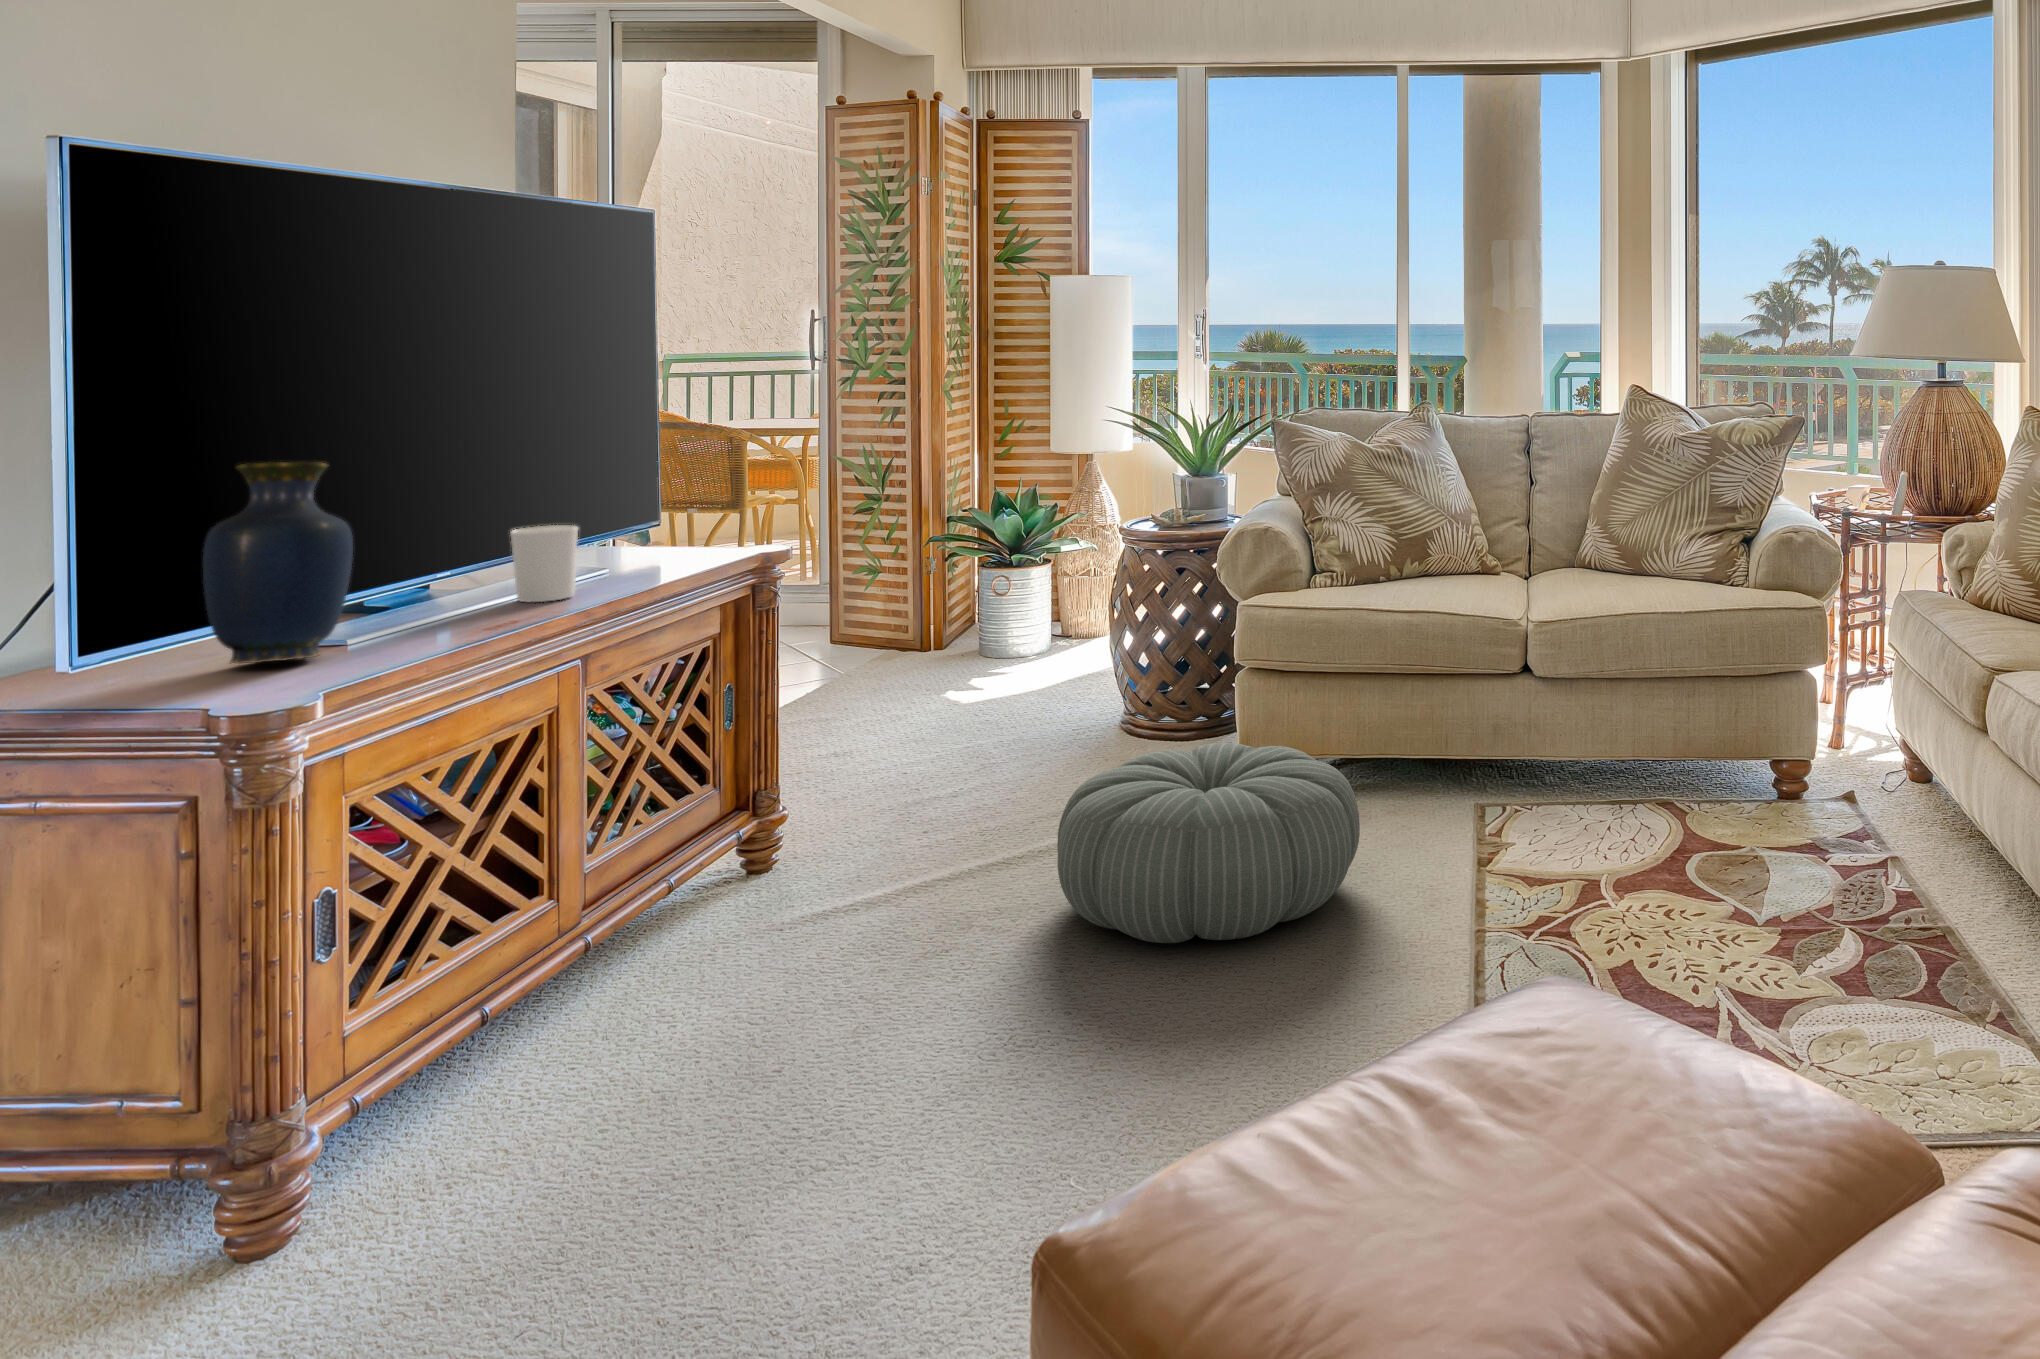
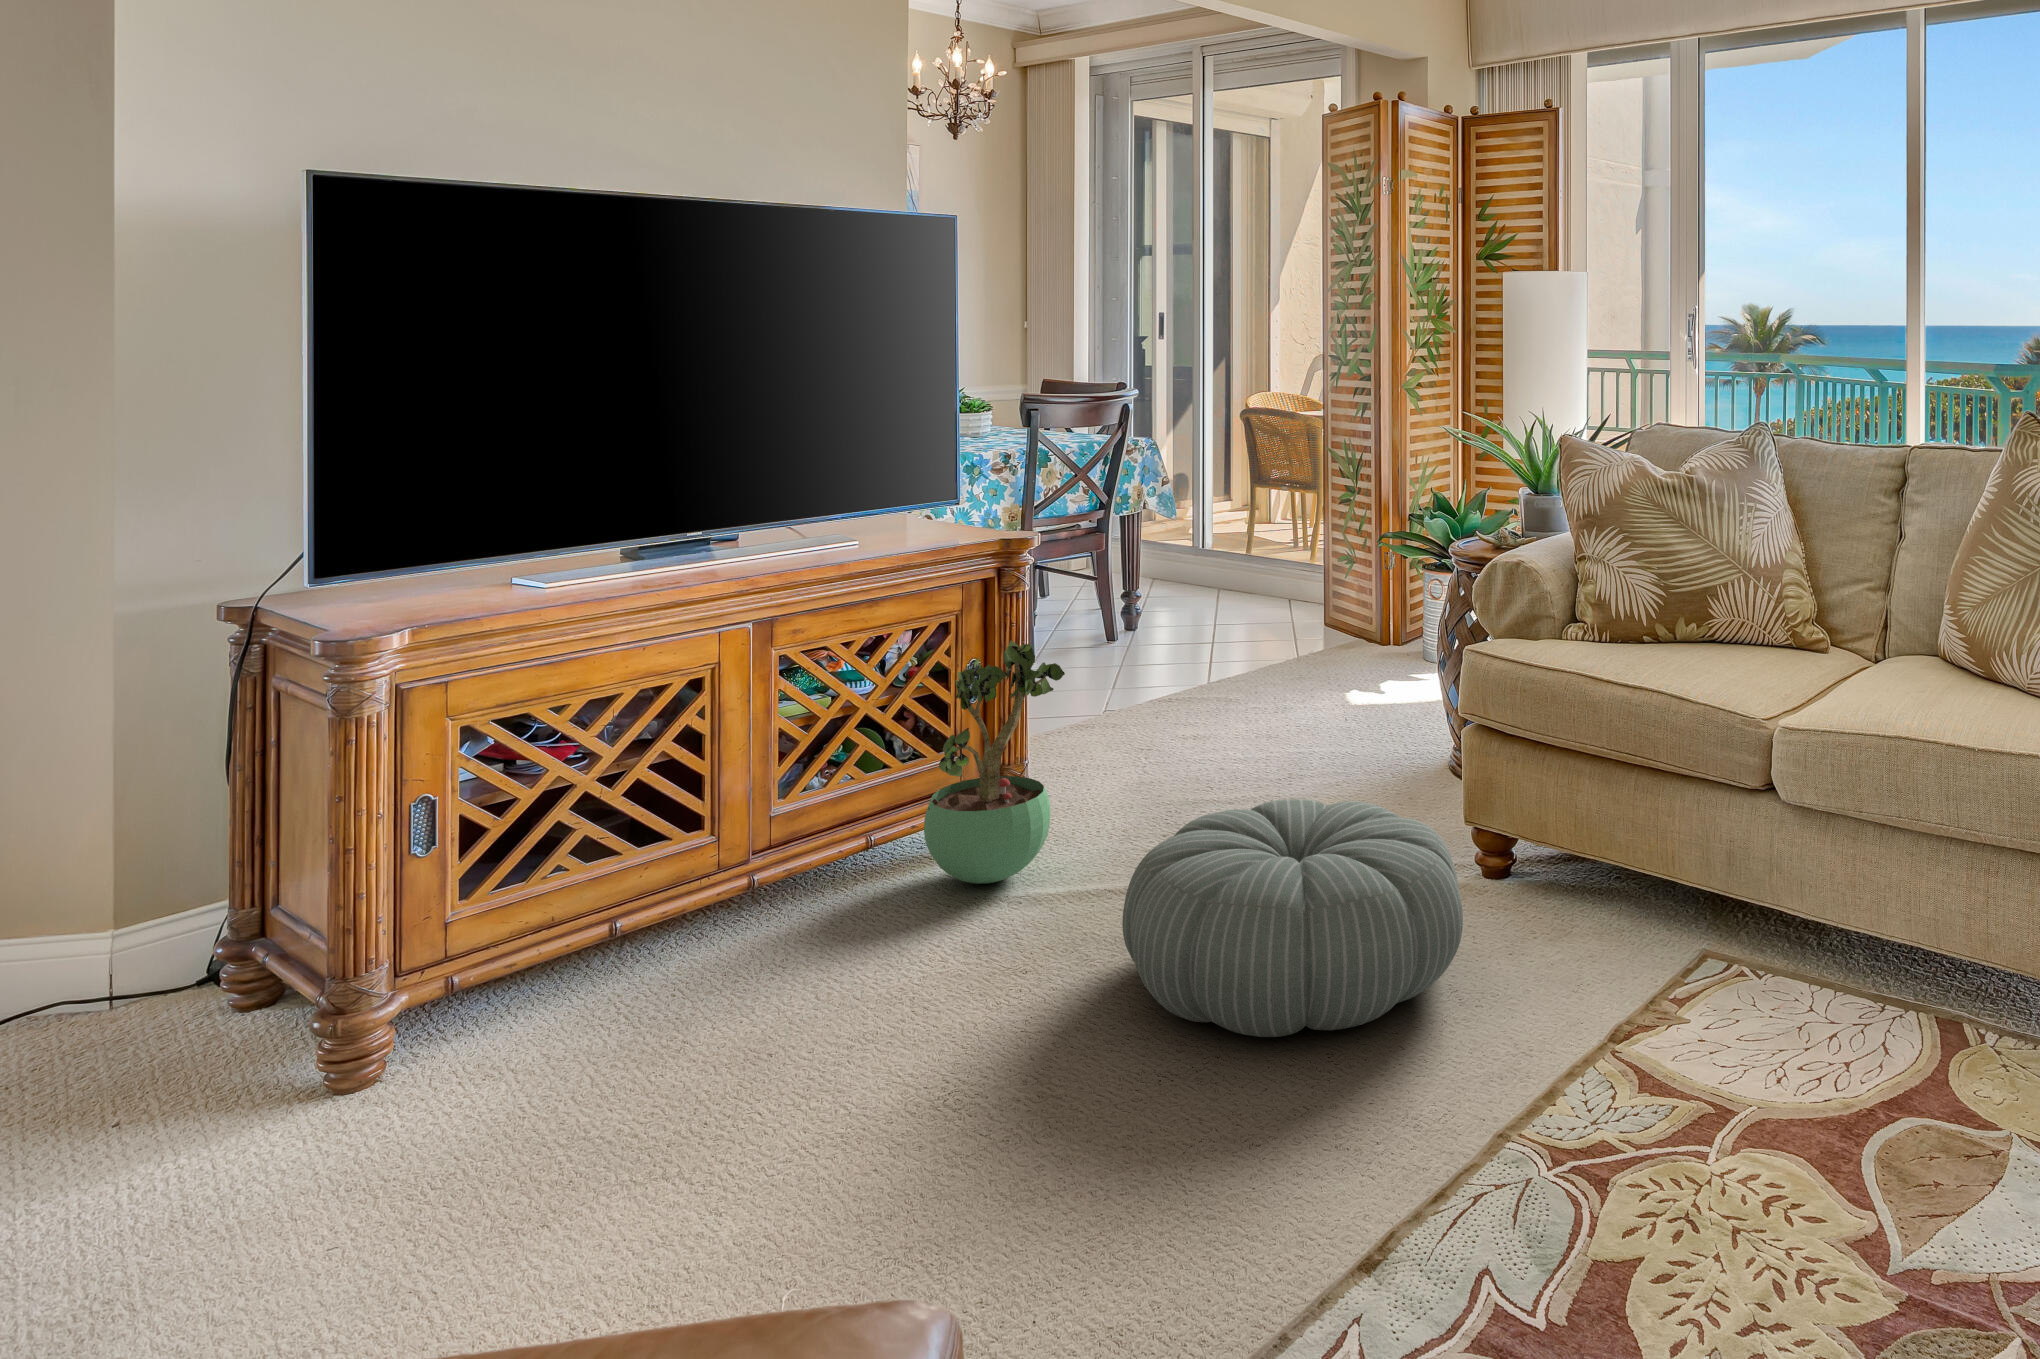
vase: present [203,462,353,664] -> none [400,438,516,603]
candle holder: present [510,525,578,602] -> none [720,503,777,570]
potted plant: none [728,649,867,907] -> present [924,640,1065,884]

